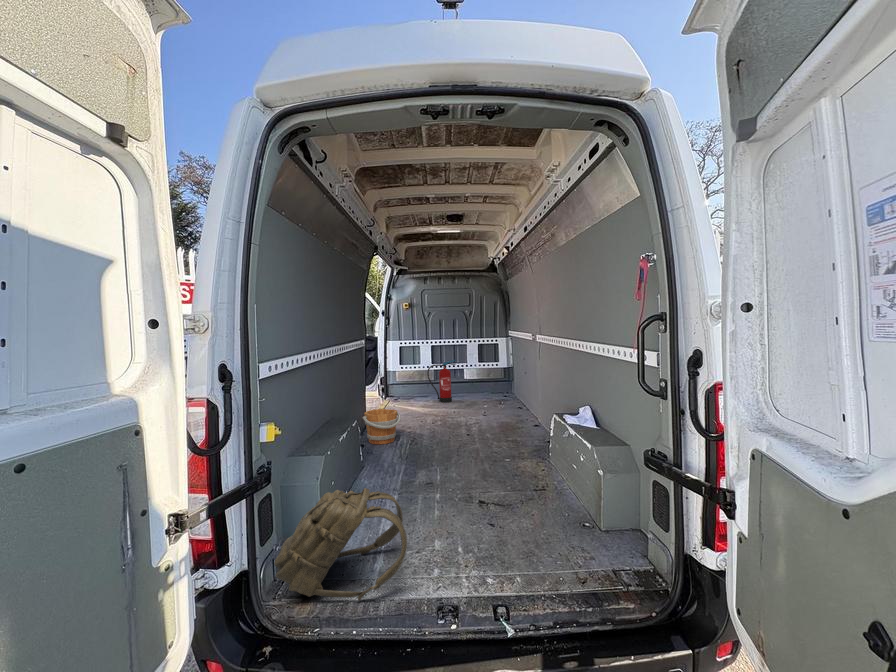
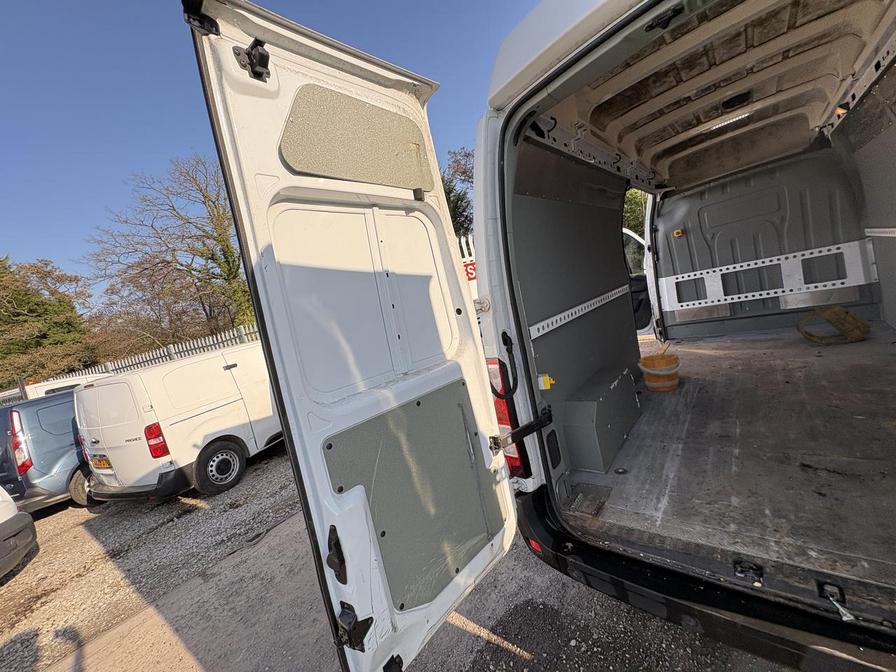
fire extinguisher: present [427,360,456,402] -> none [717,286,758,341]
backpack: present [274,488,407,601] -> present [796,305,871,346]

